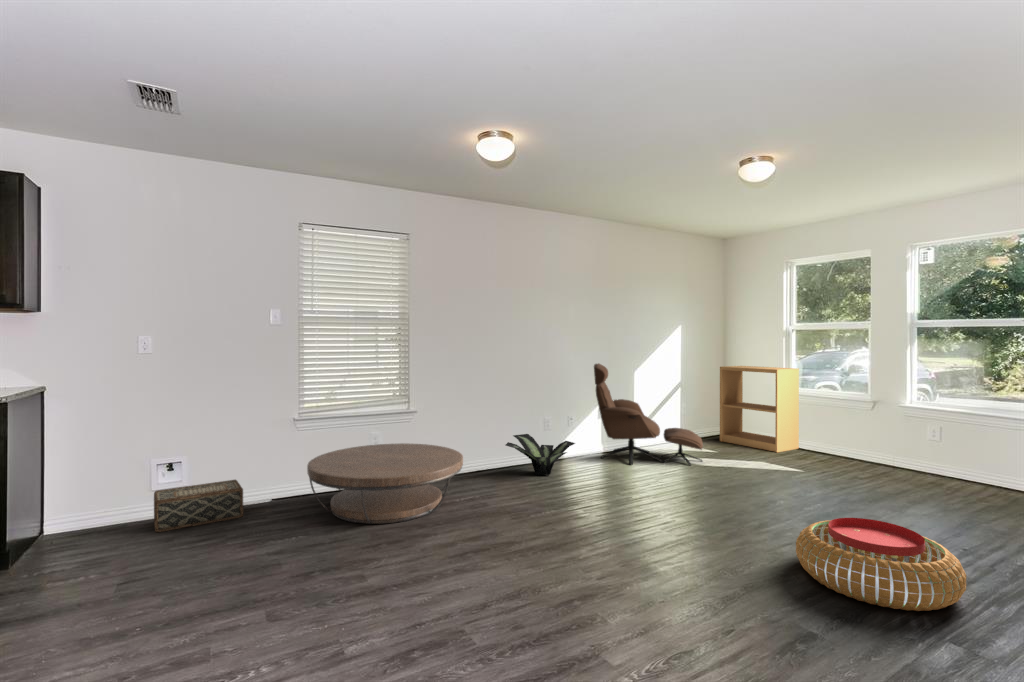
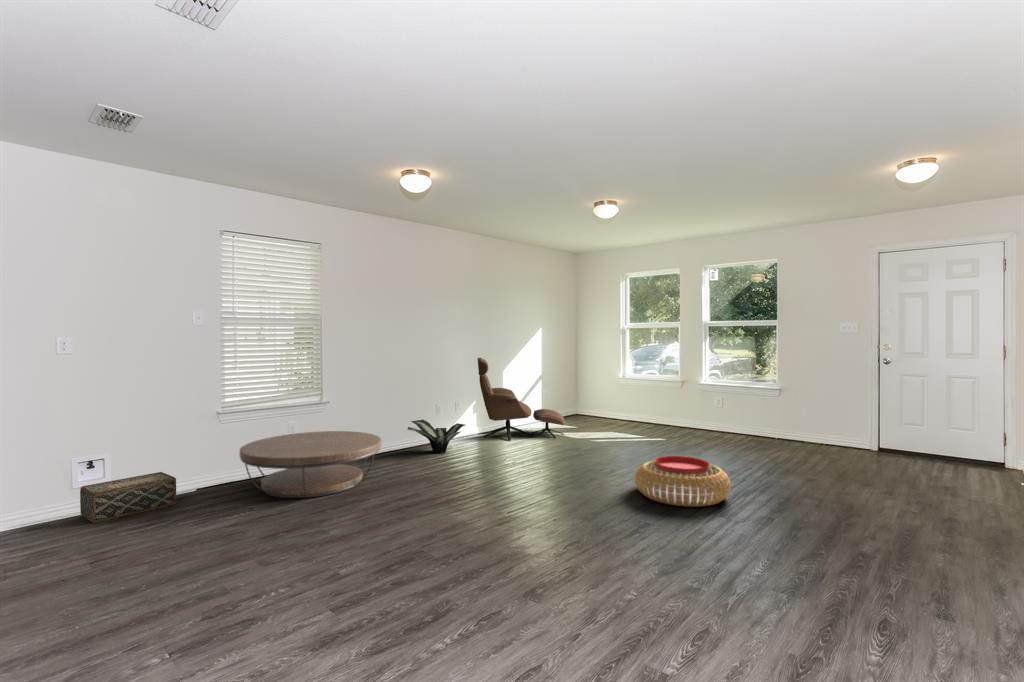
bookshelf: present [720,366,799,452] -> none [574,358,632,425]

